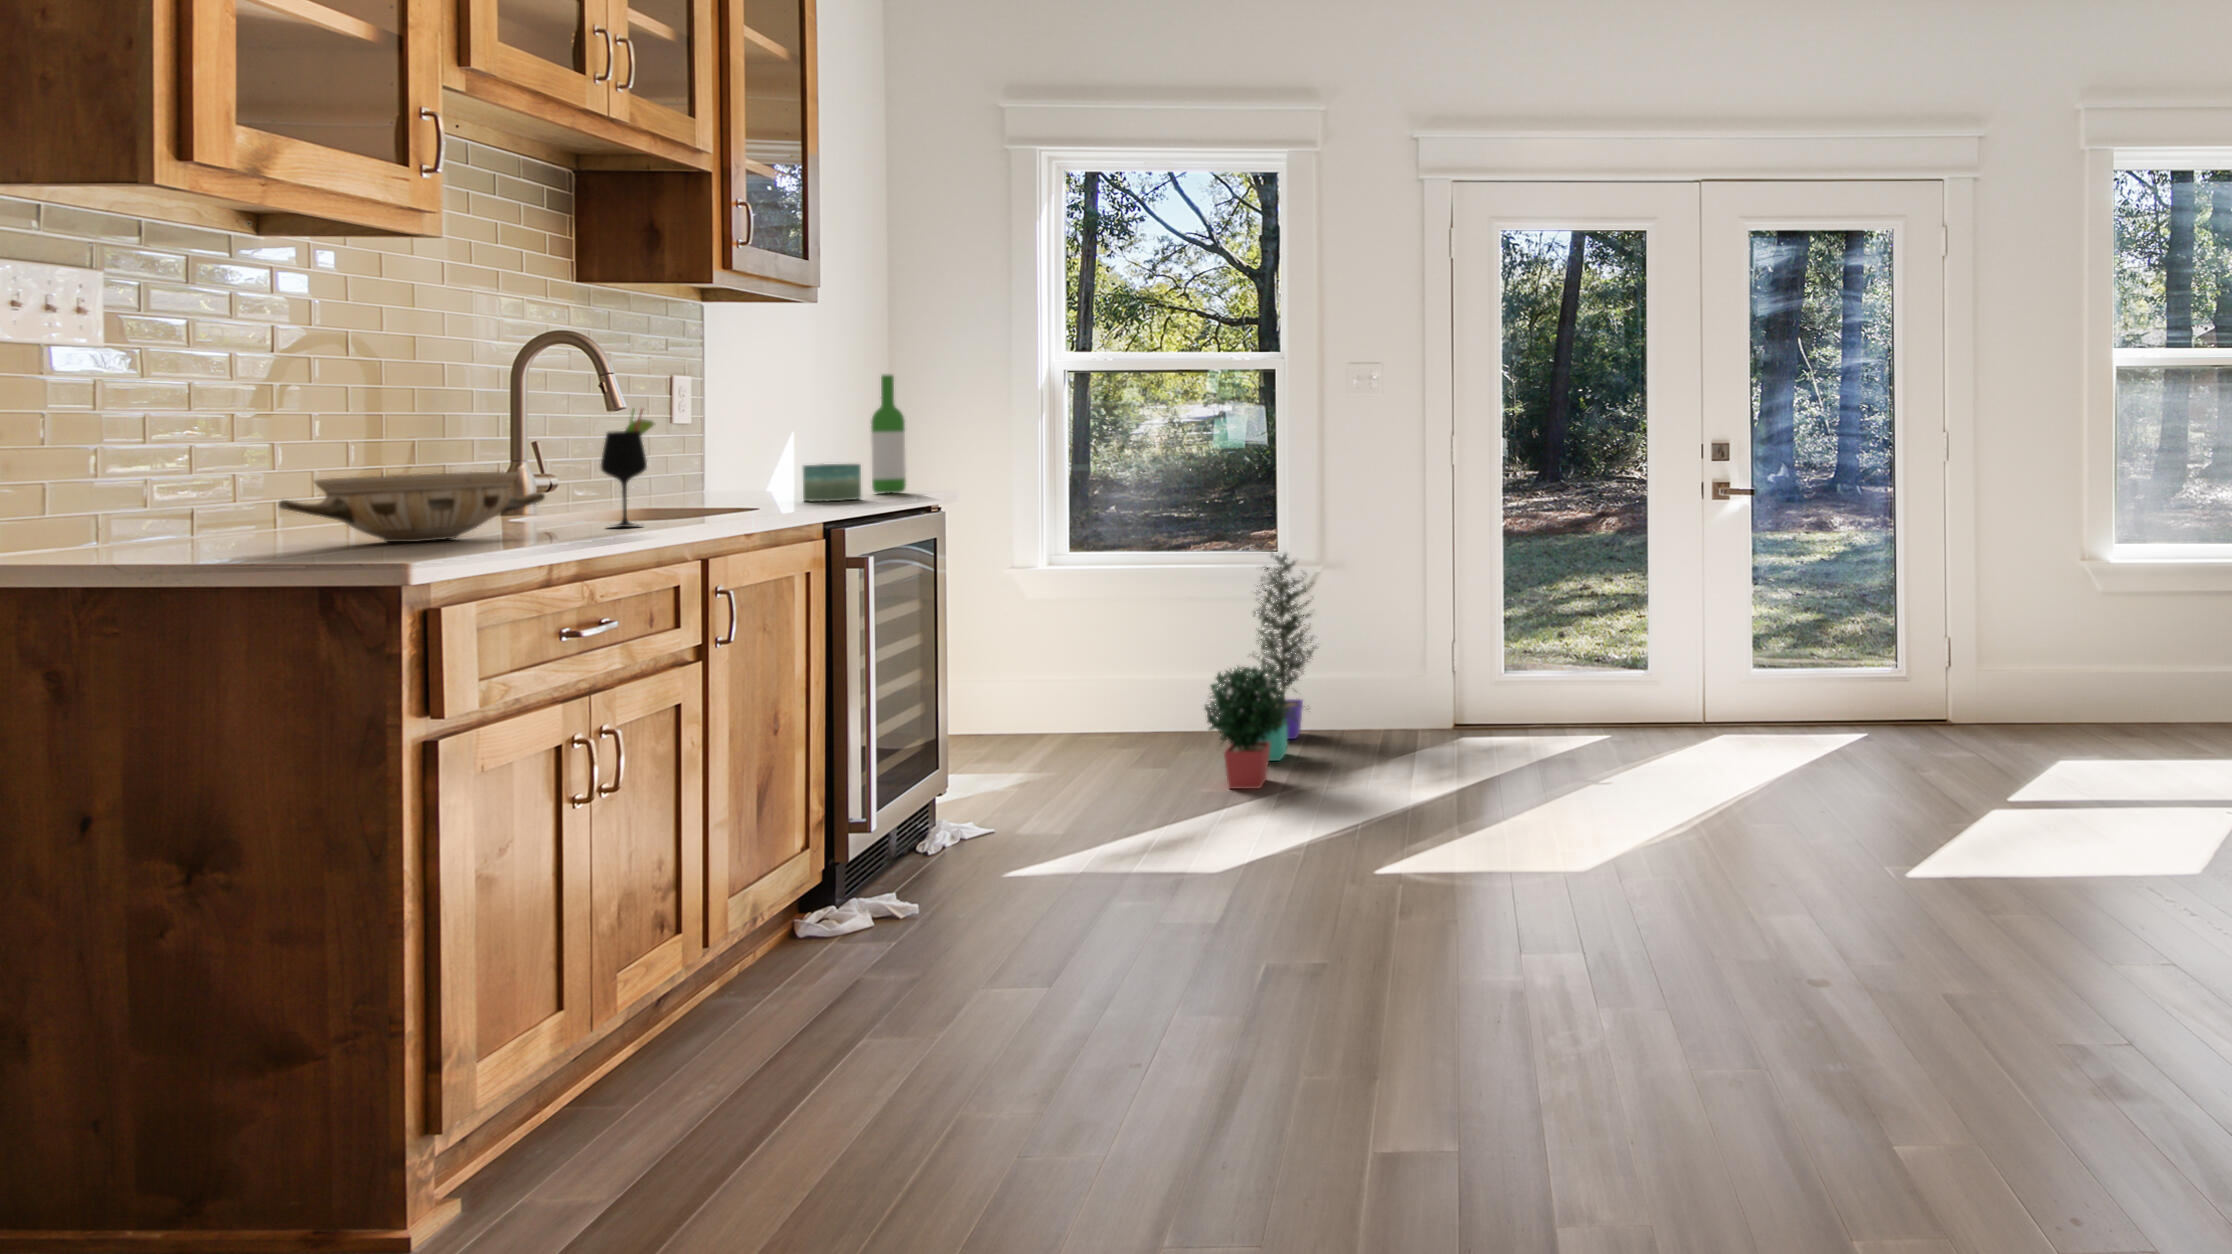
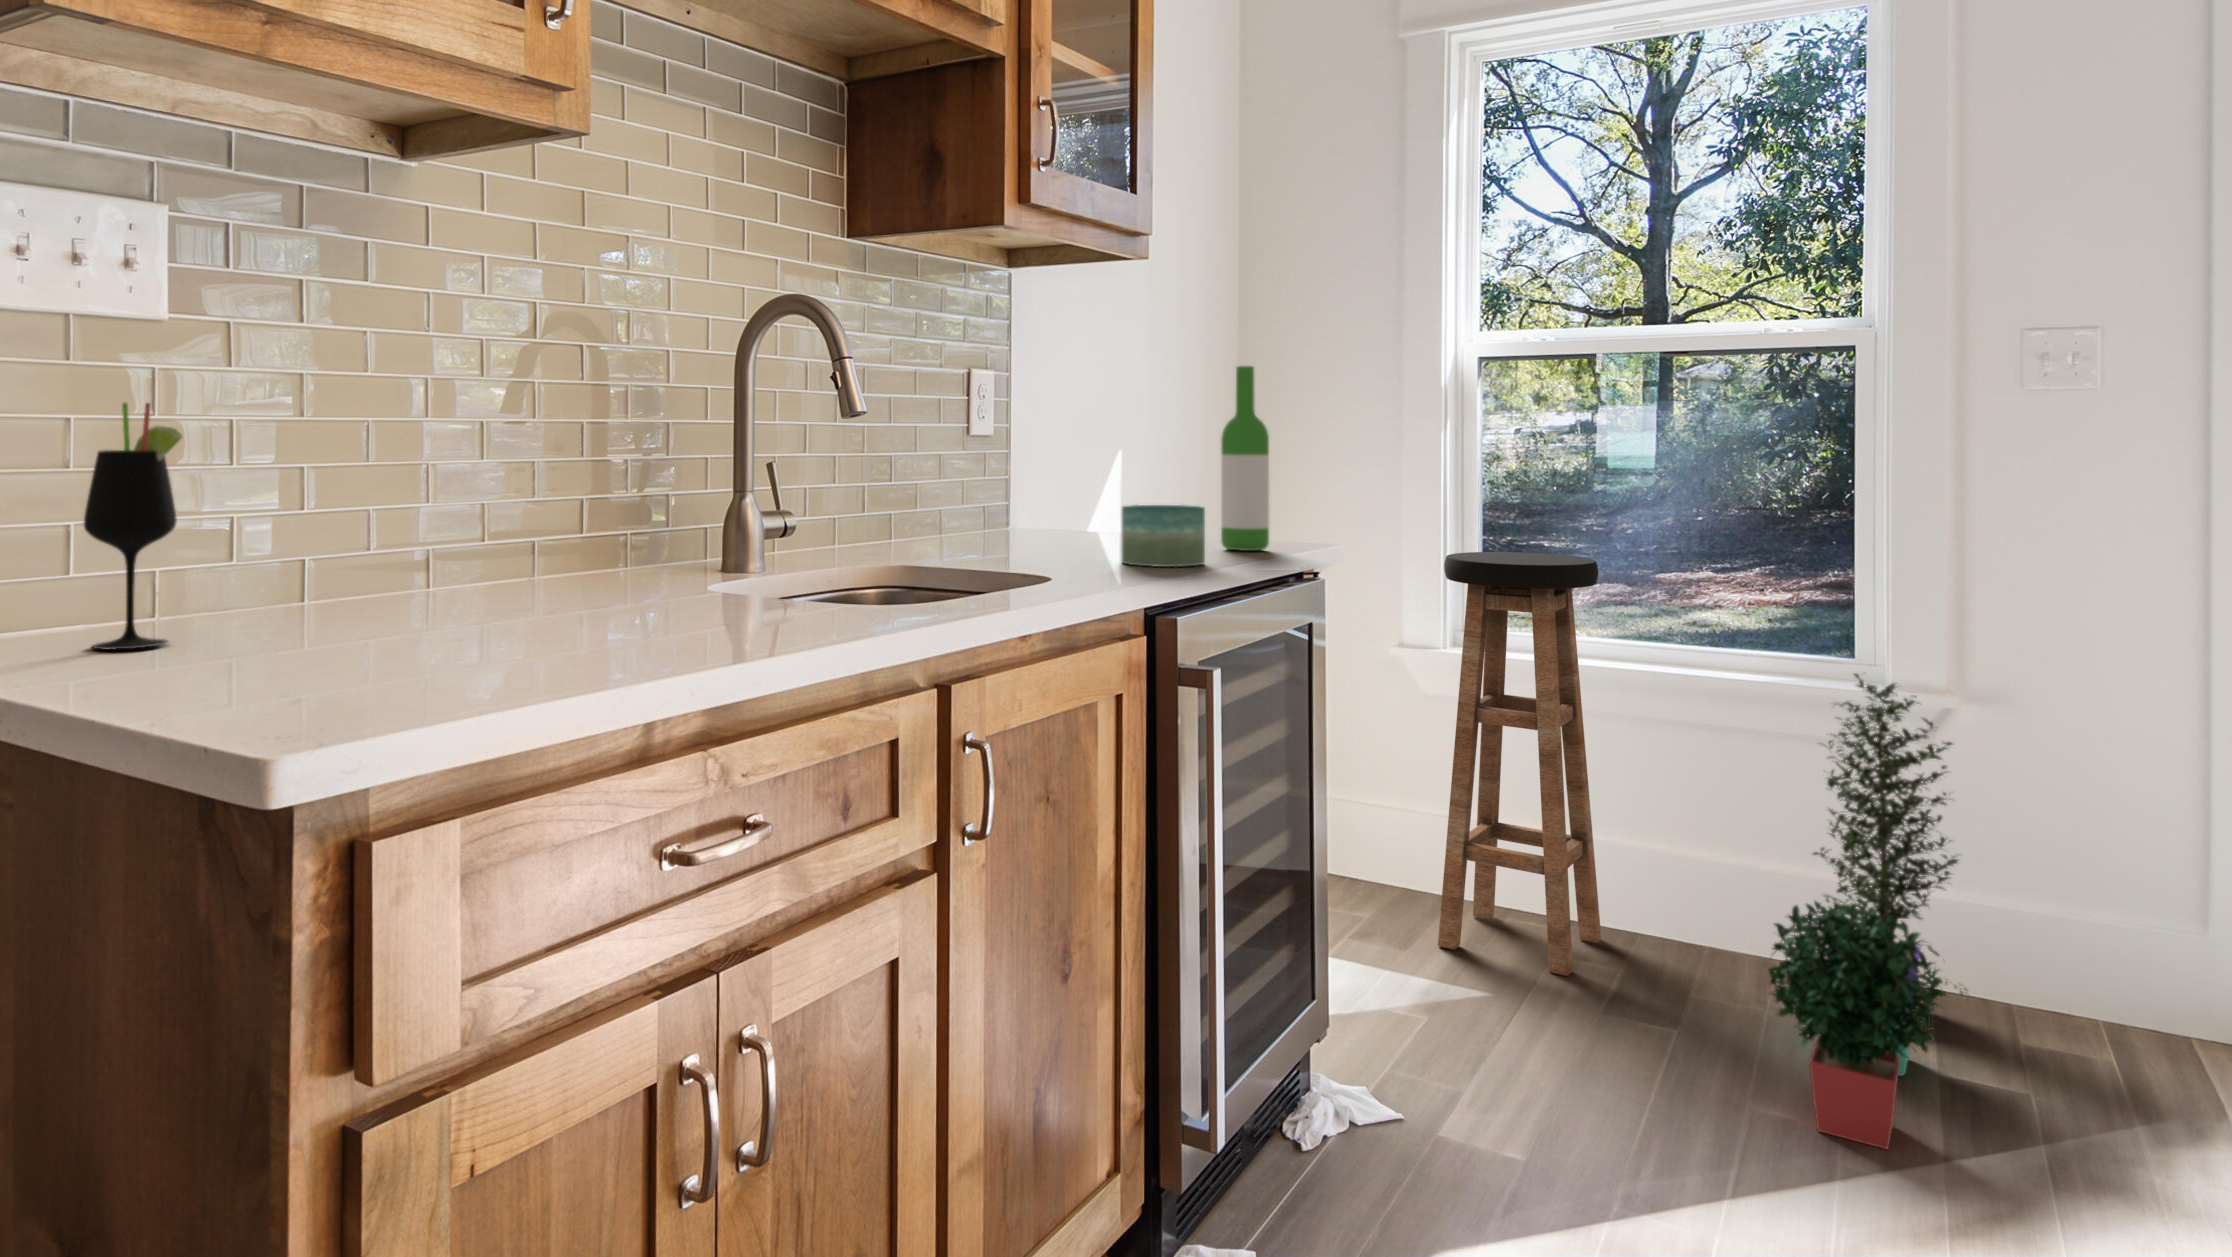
wine glass: present [601,409,654,528] -> present [84,402,183,650]
ceramic bowl: present [279,471,545,542] -> none [310,518,695,643]
bar stool: none [1032,494,1138,754] -> present [1438,552,1601,976]

